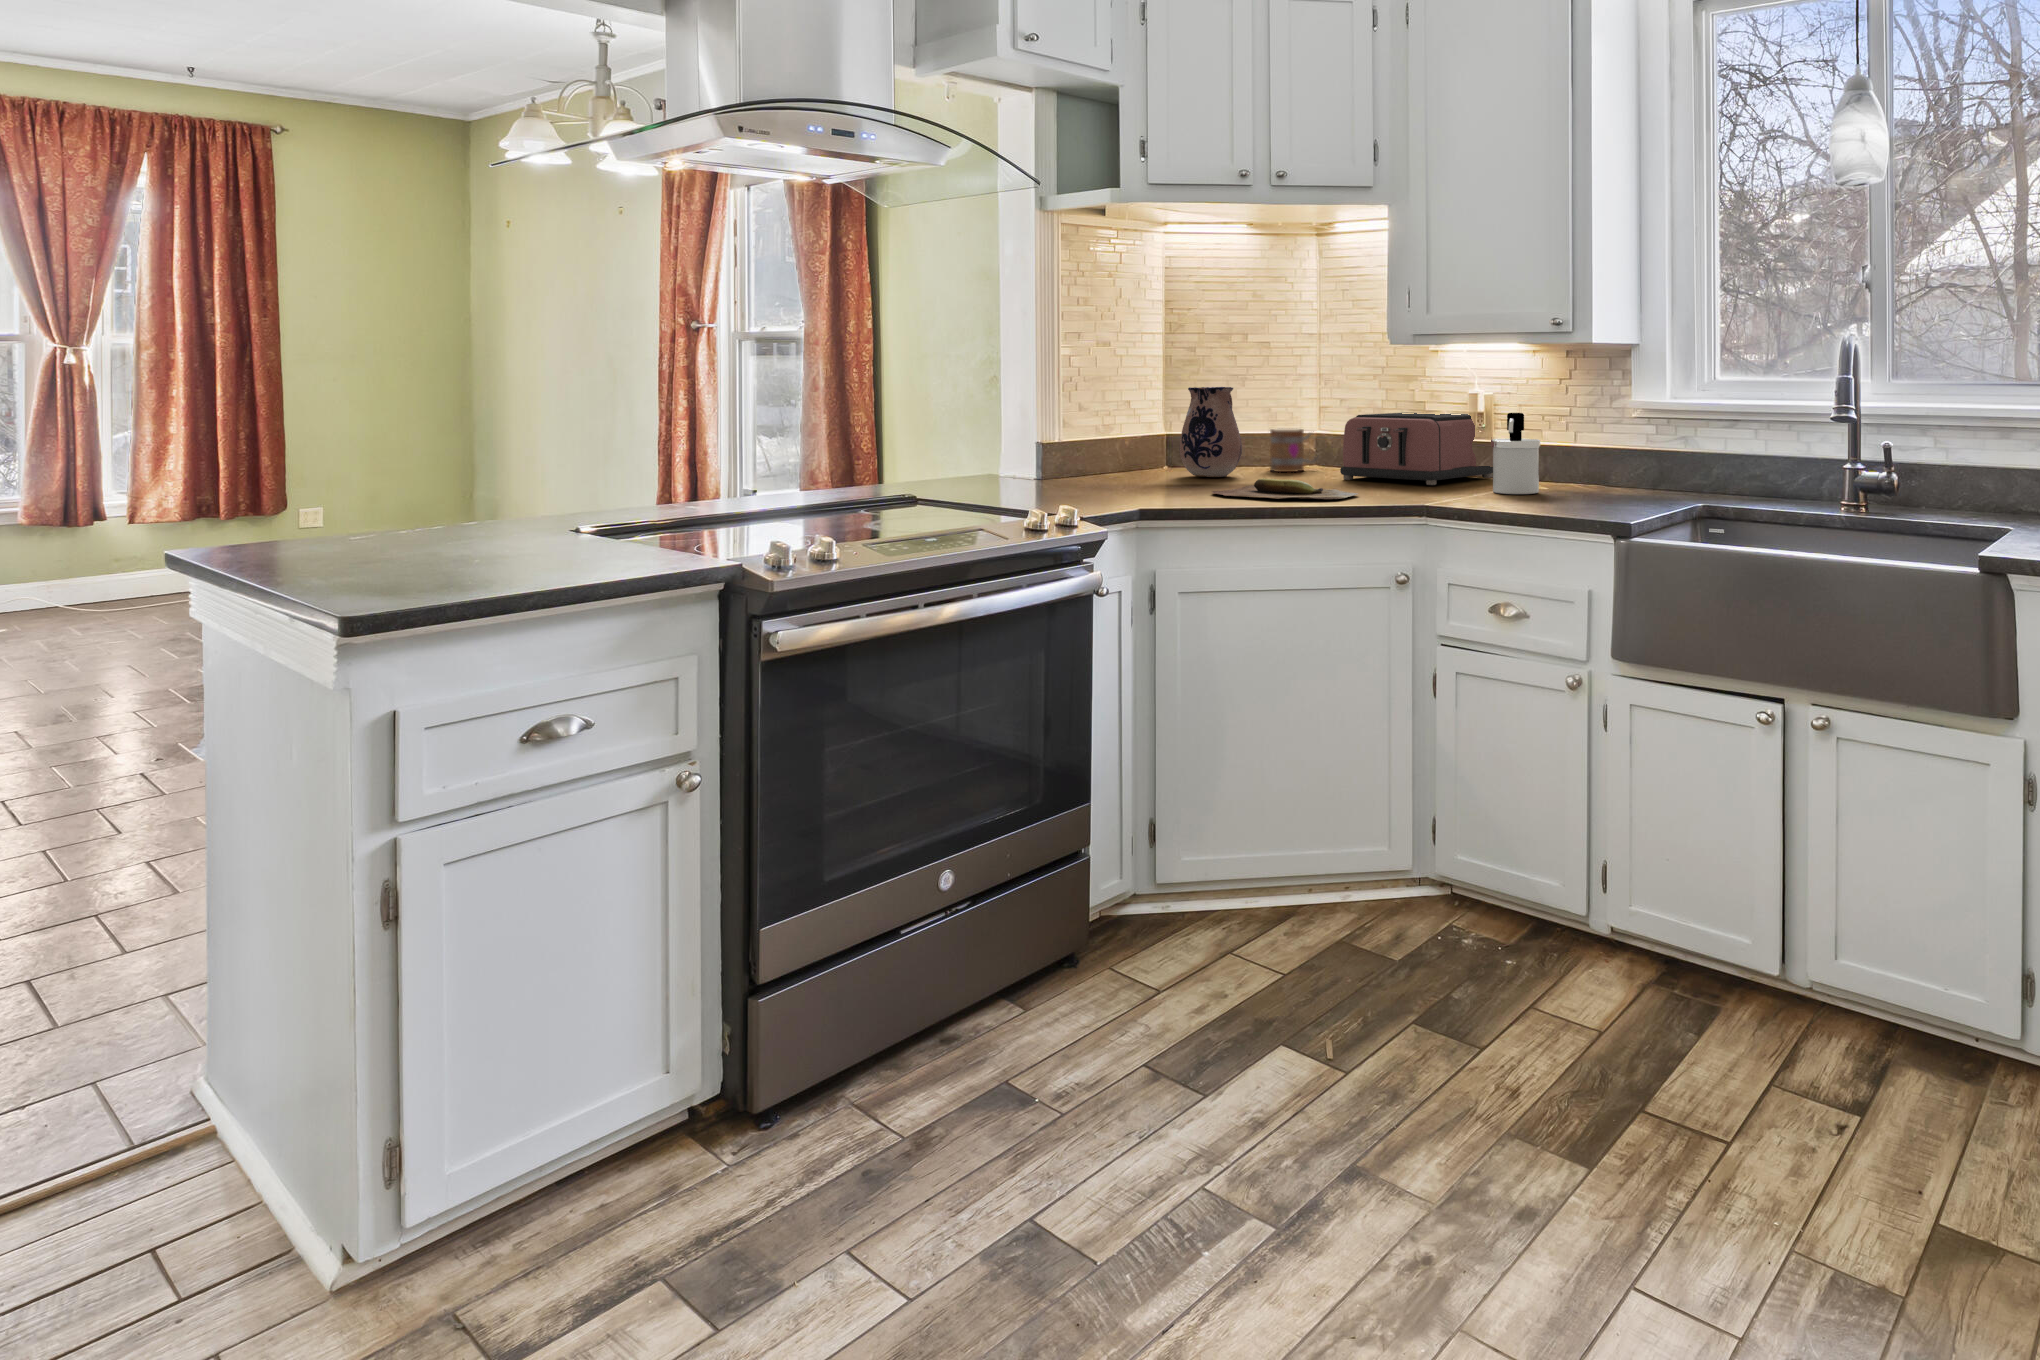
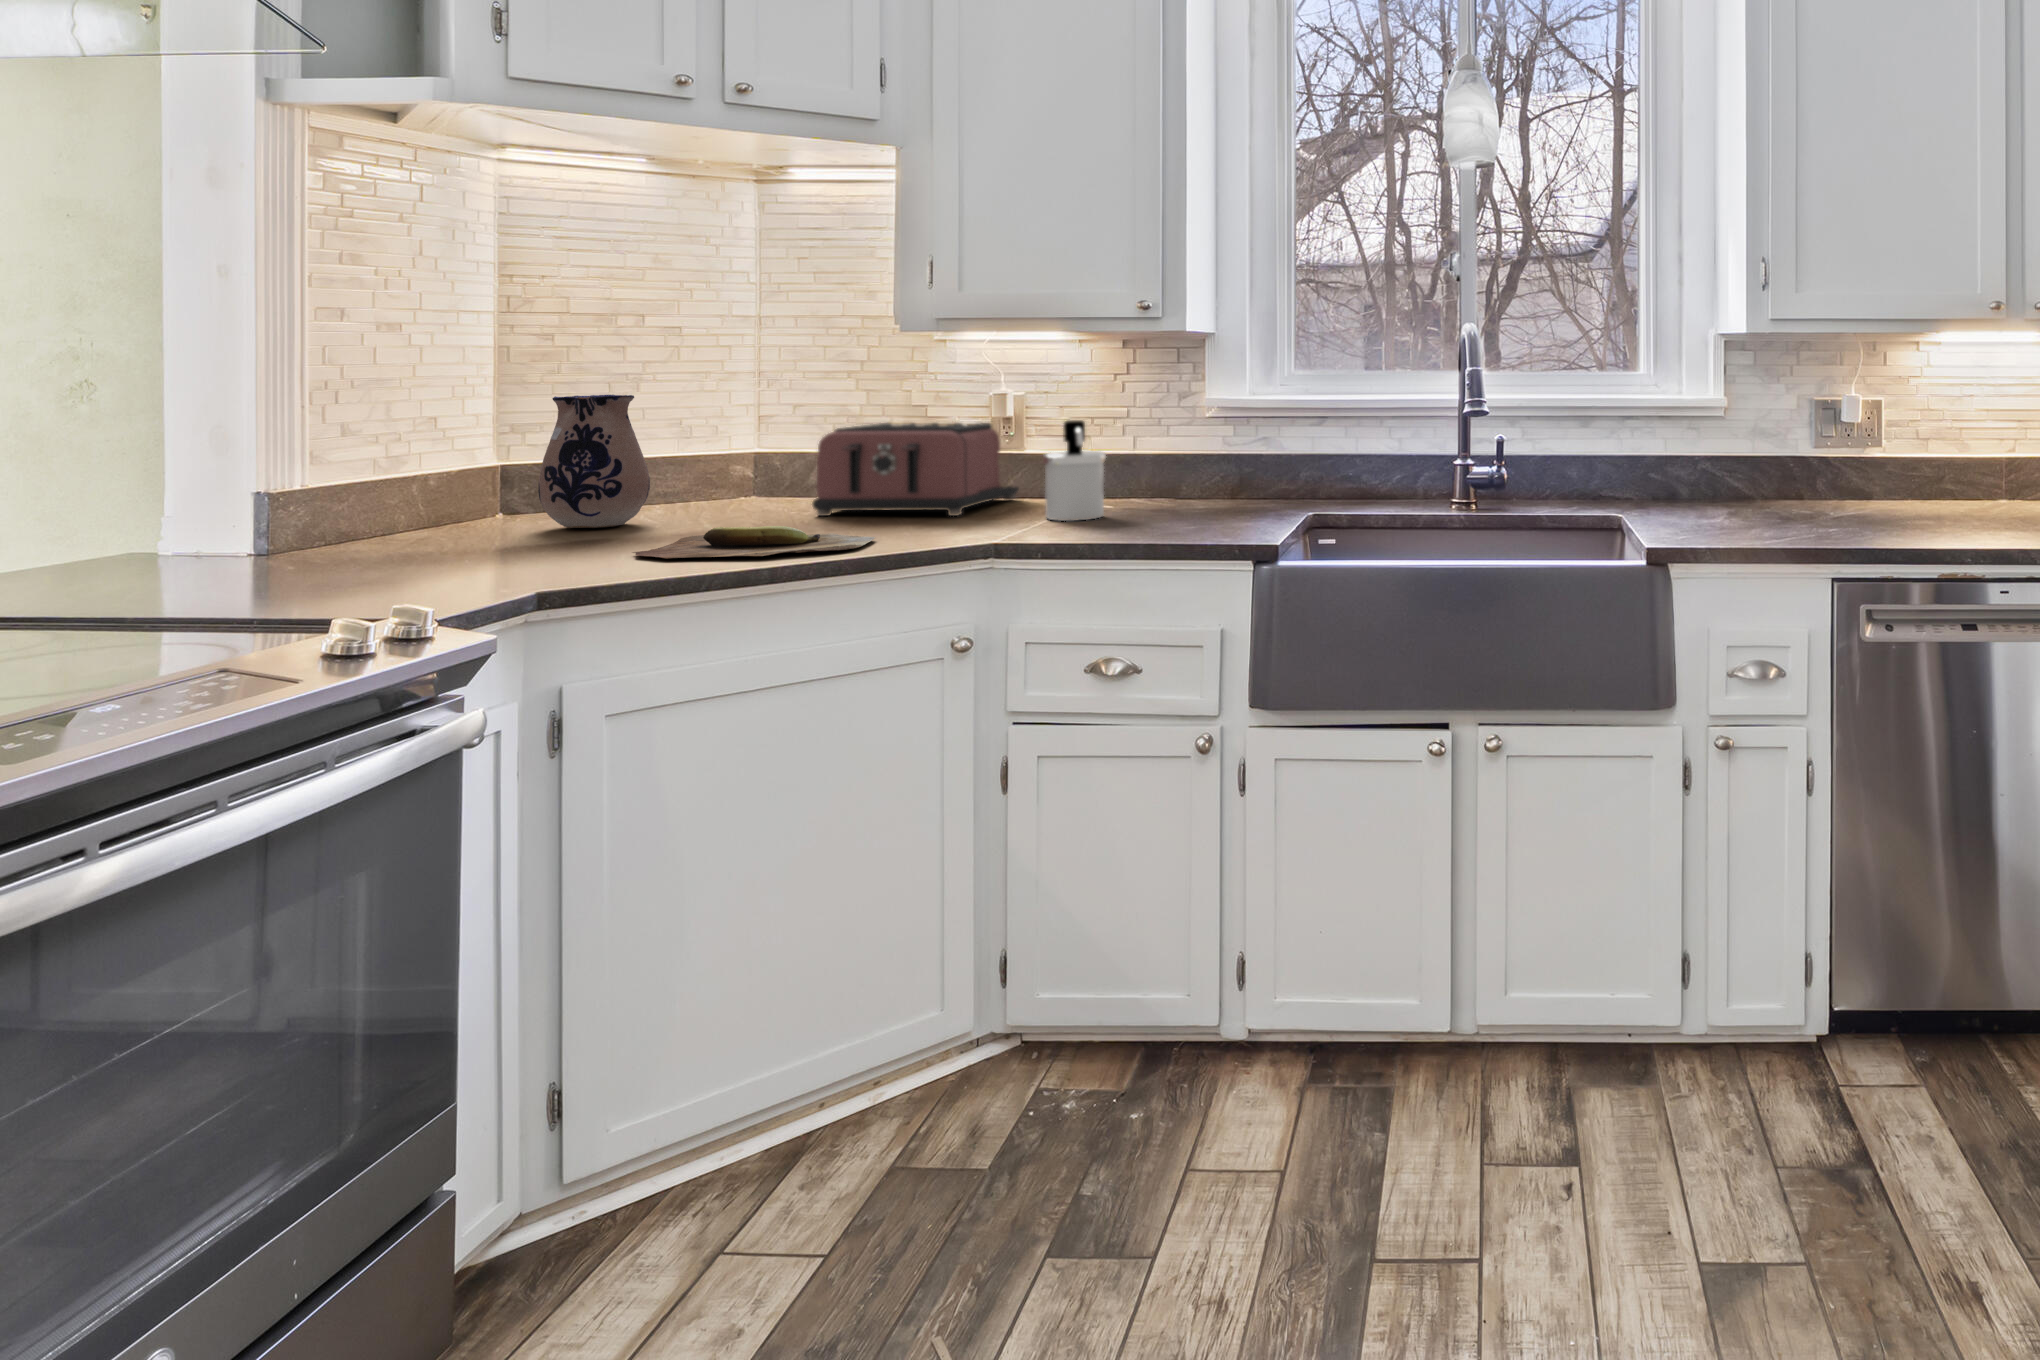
mug: present [1270,429,1317,472] -> none [682,449,760,511]

